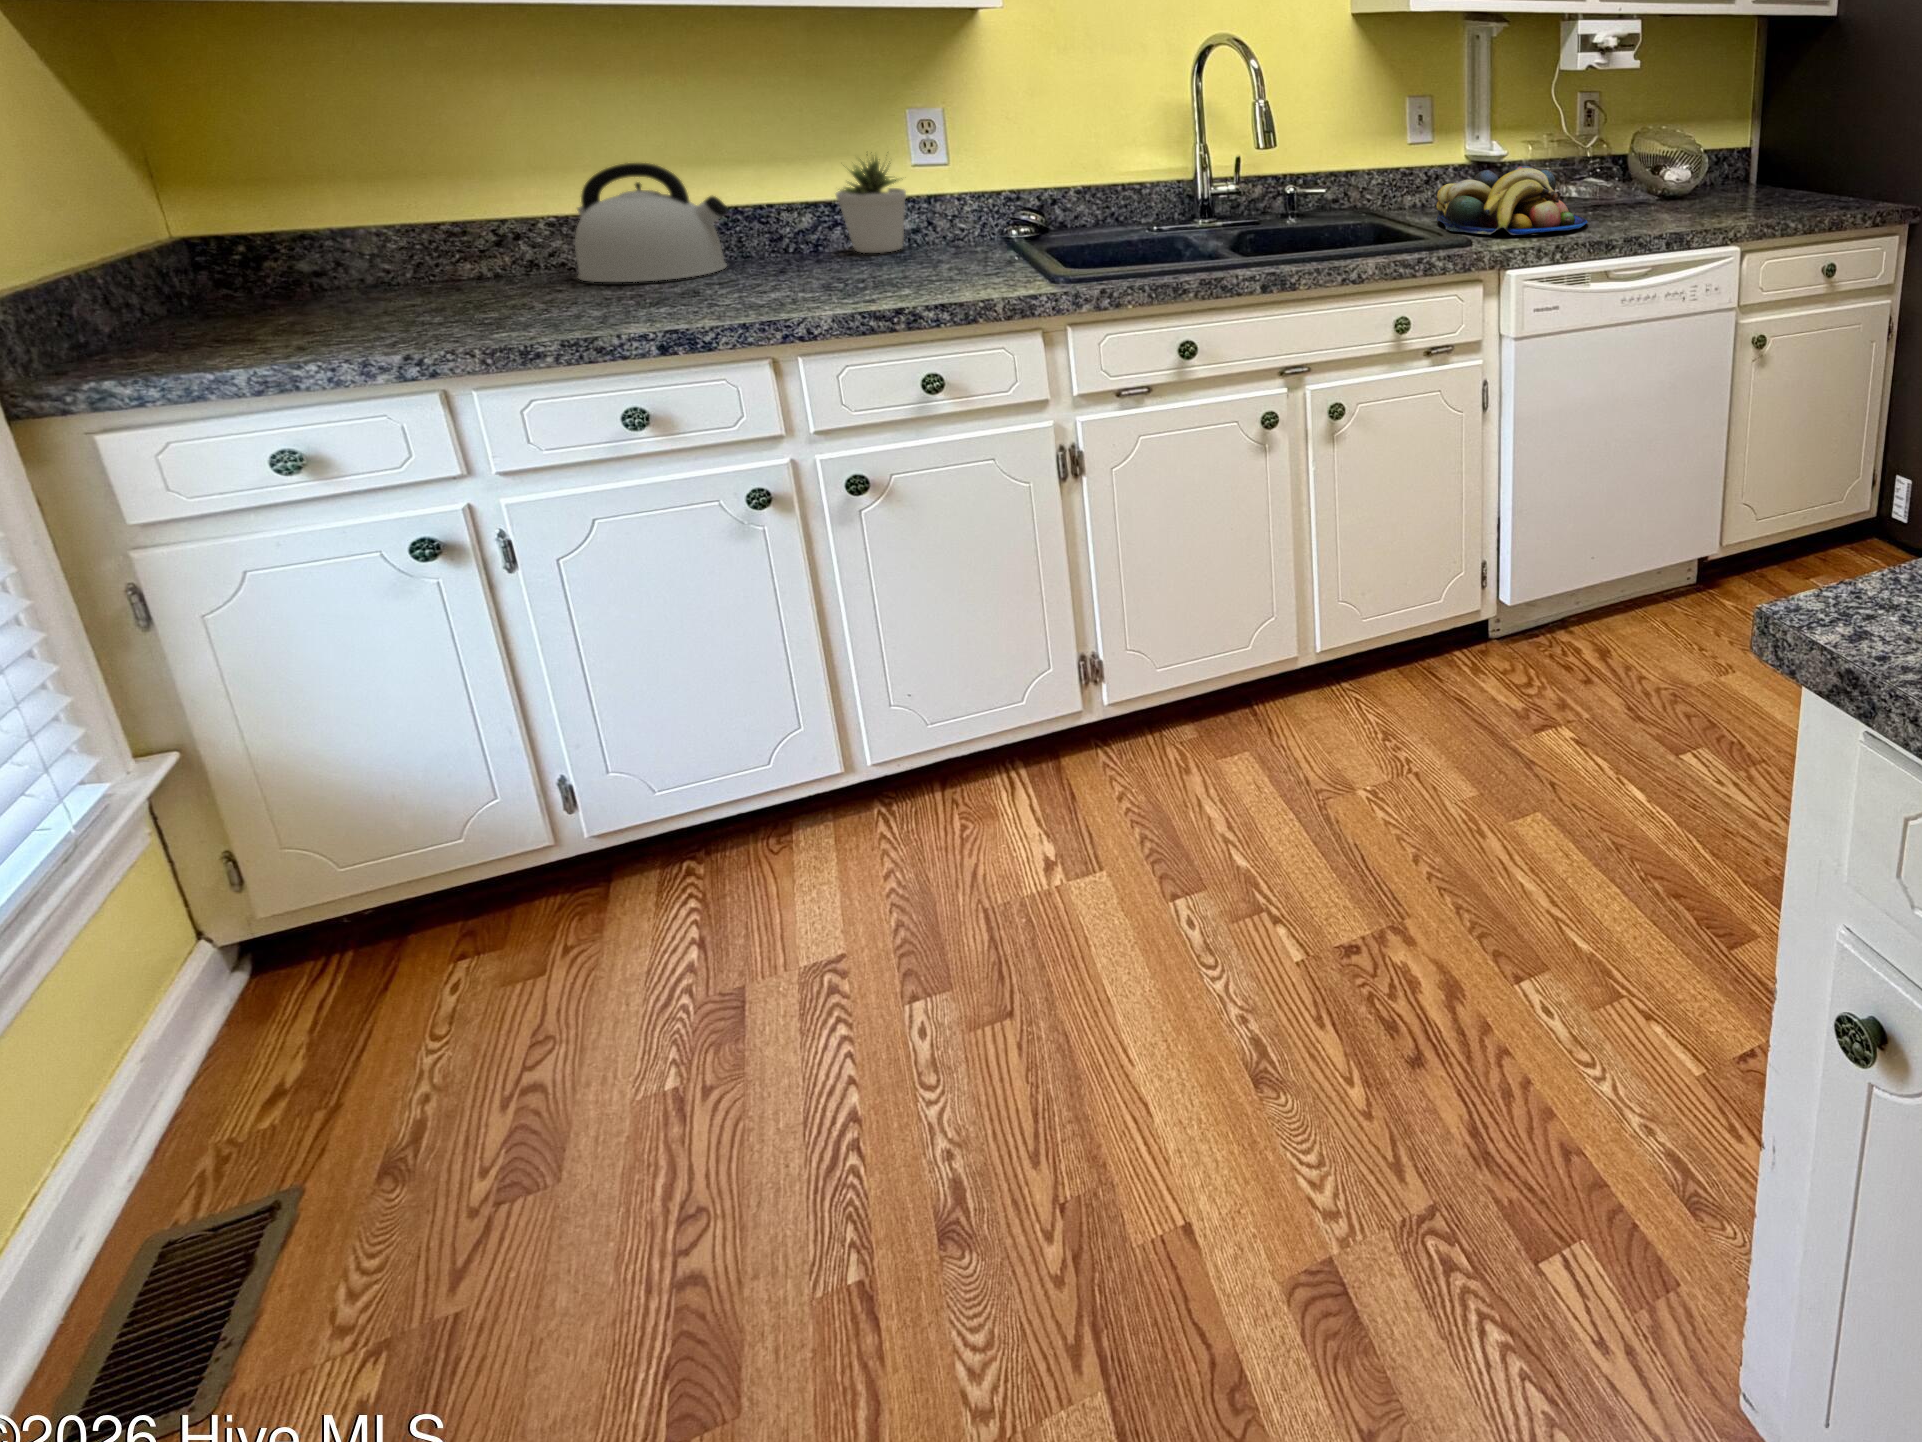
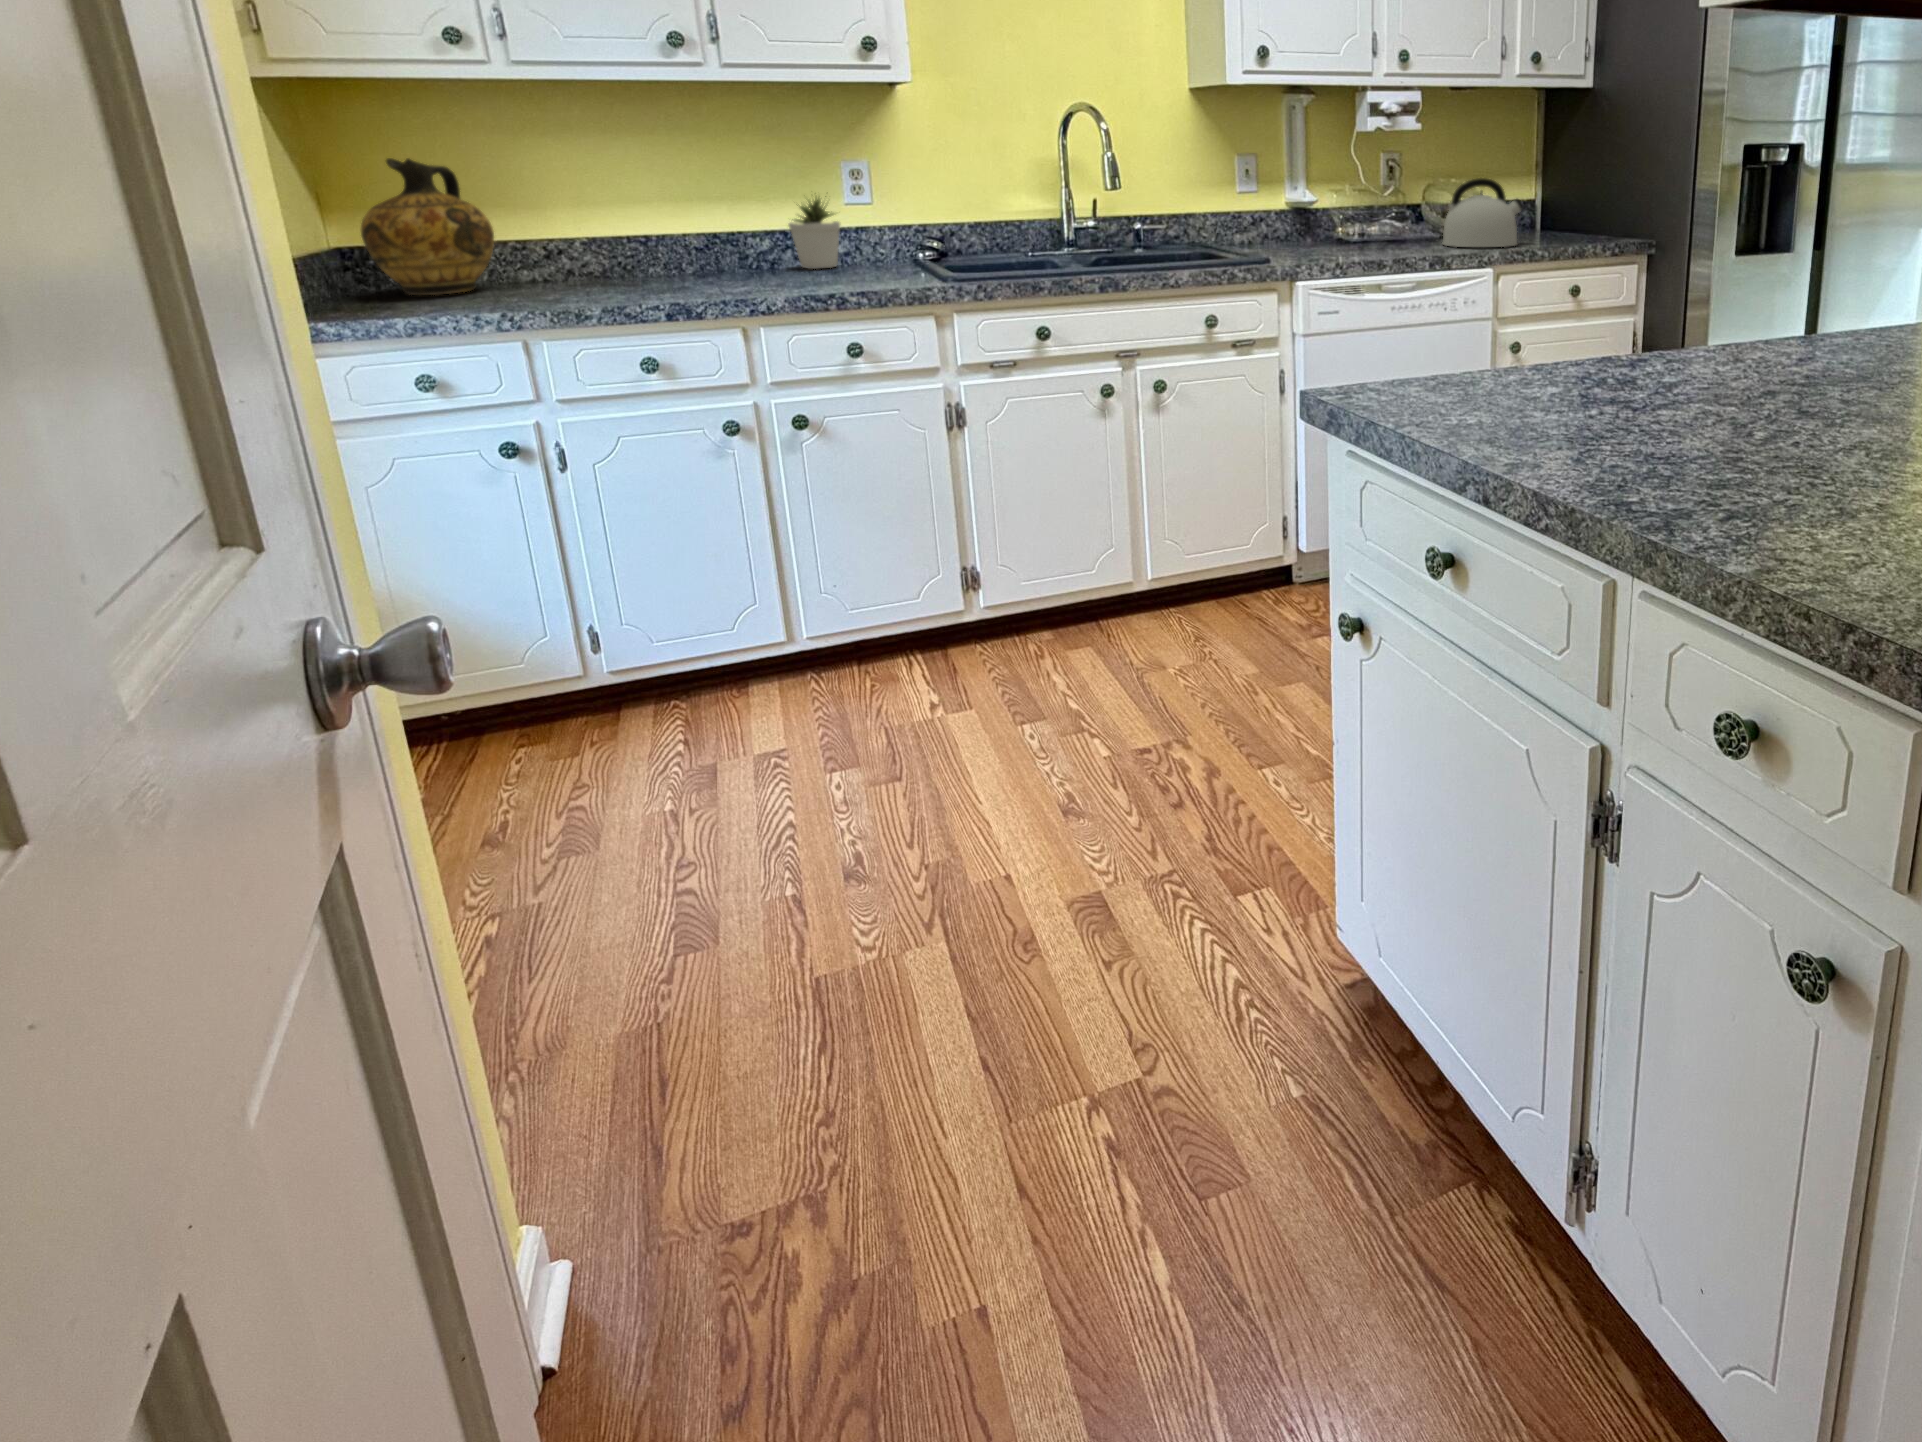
ceramic jug: none [206,114,414,308] -> present [360,158,494,295]
kettle: present [575,163,728,282] -> present [1443,178,1524,247]
fruit bowl: present [1436,166,1588,235] -> none [1253,207,1373,257]

